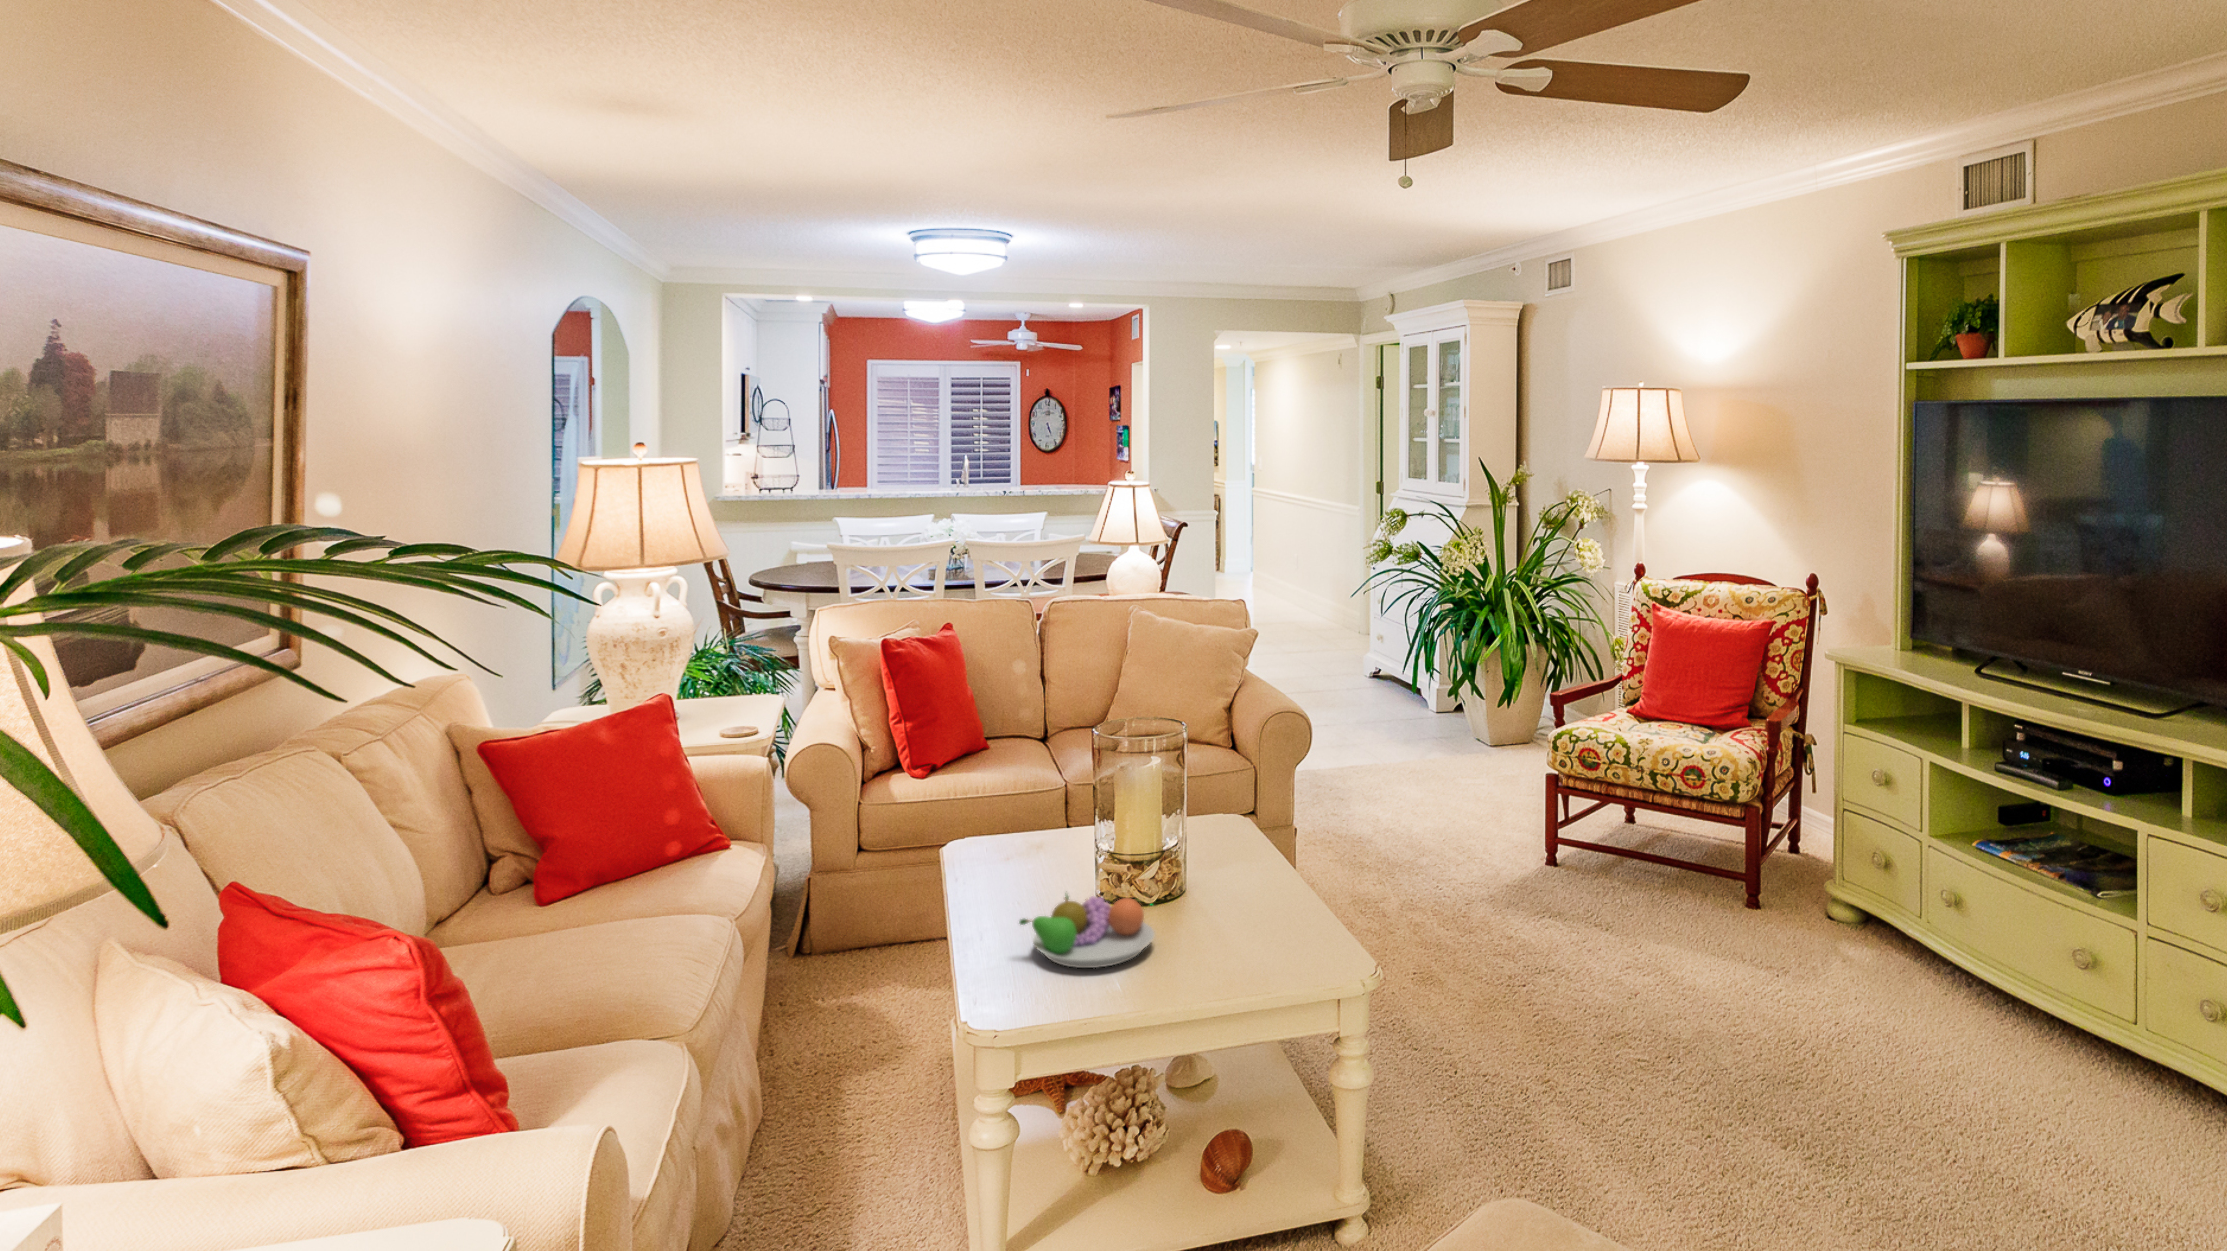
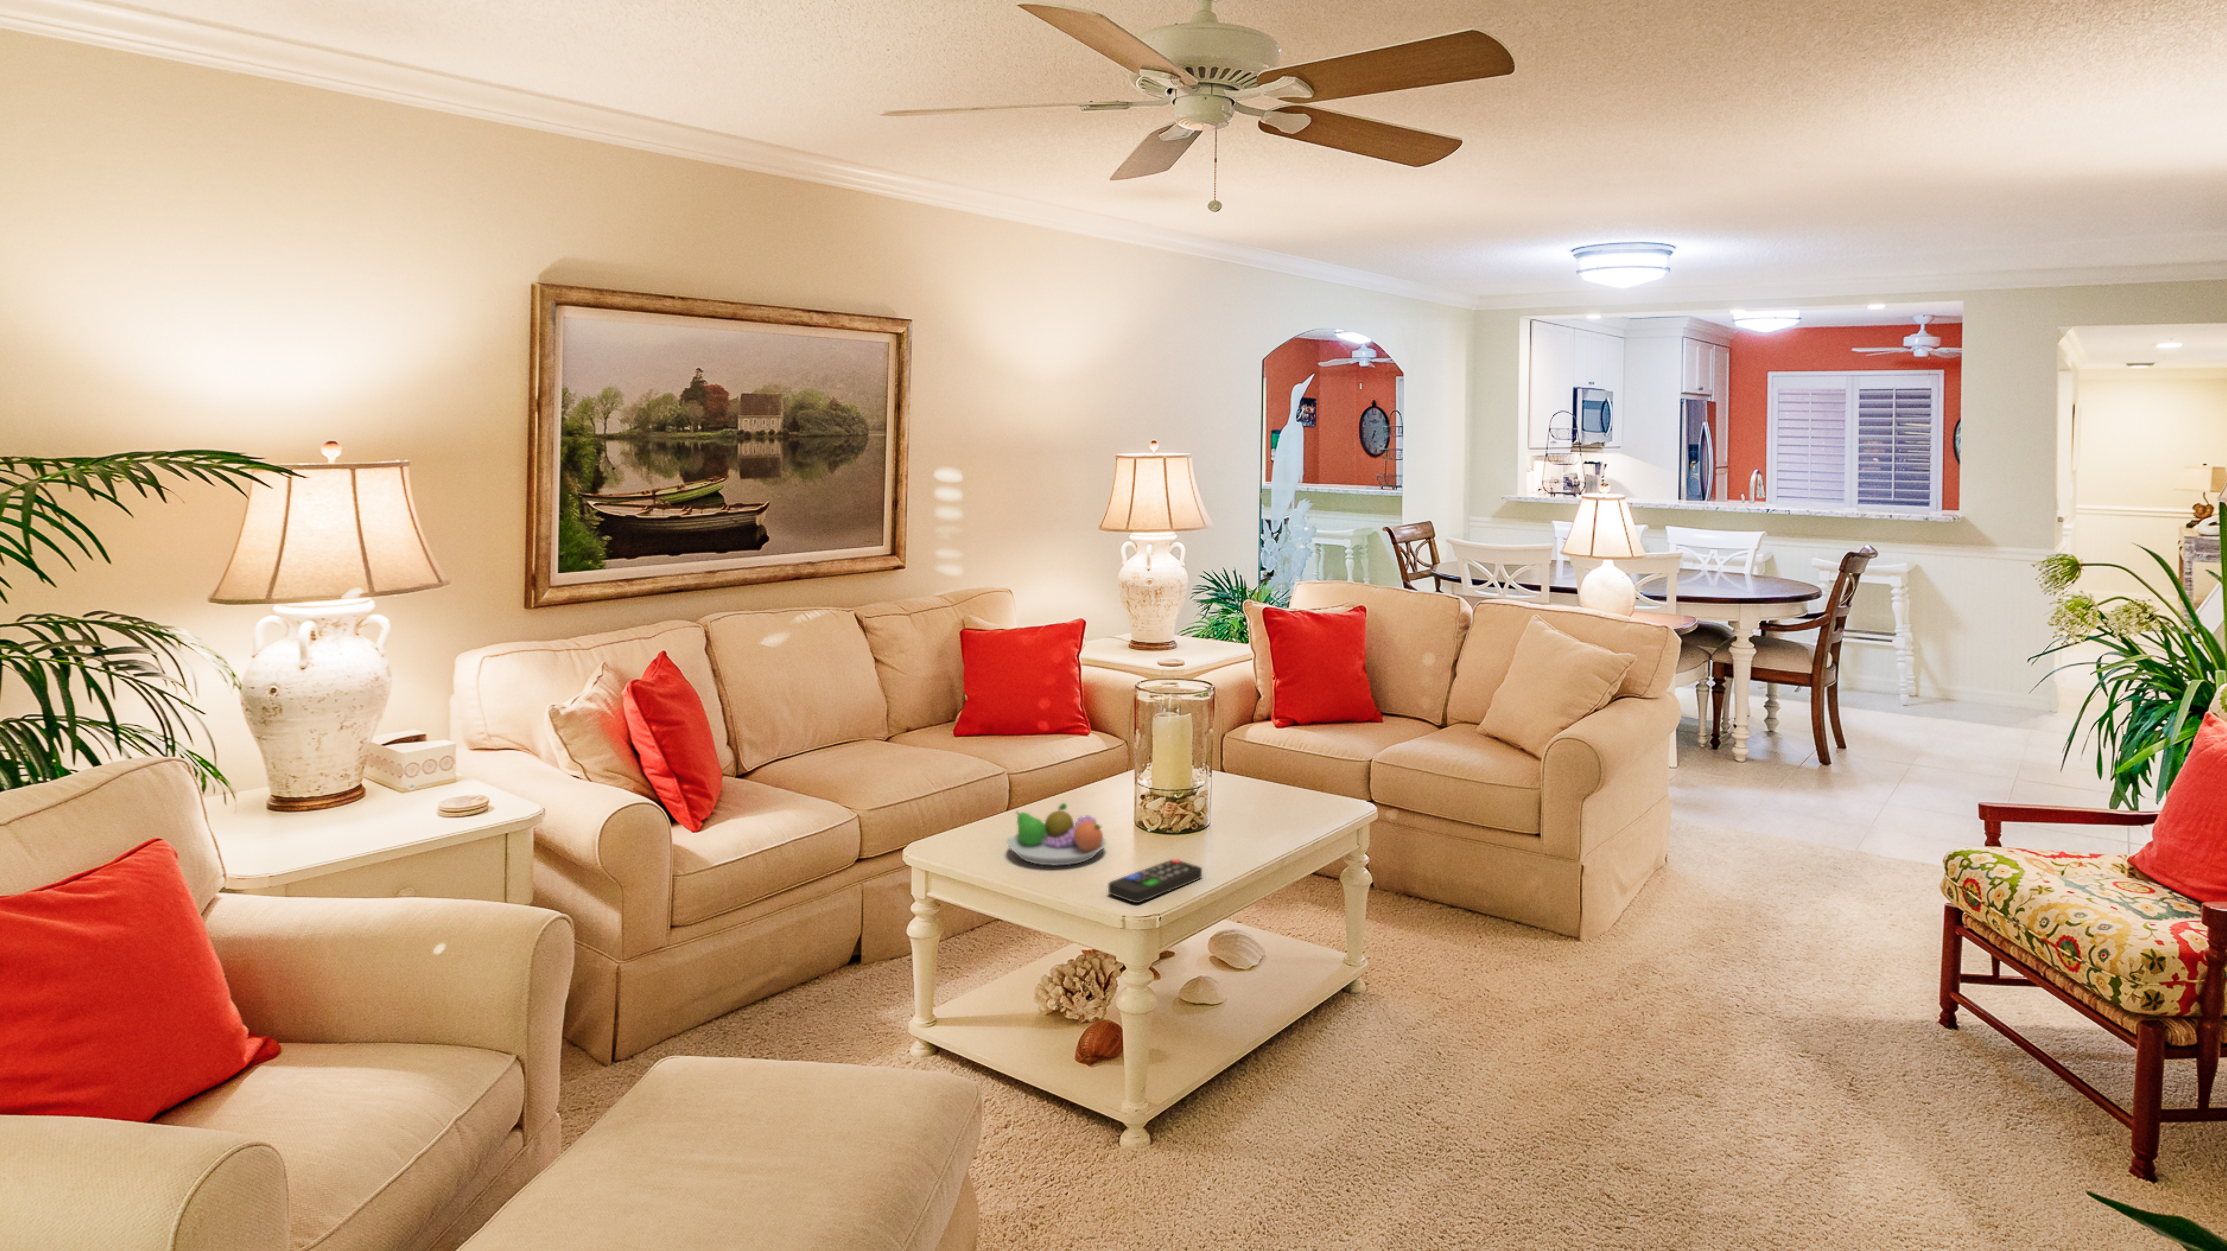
remote control: none [1226,903,1290,958] -> present [1108,859,1202,903]

